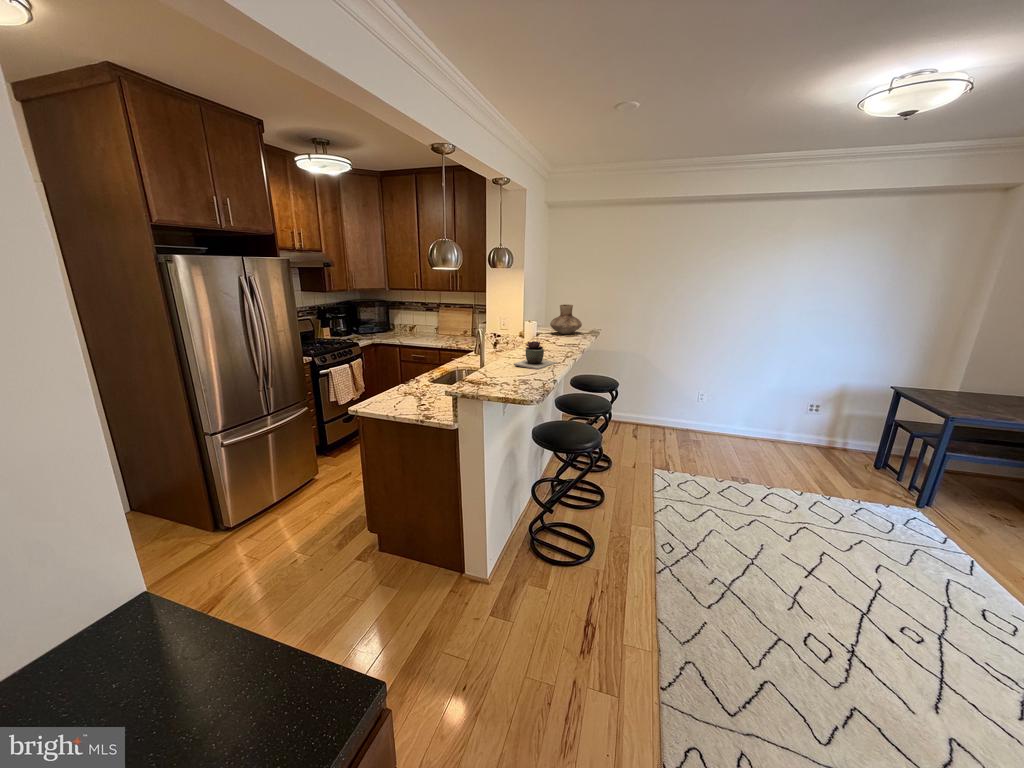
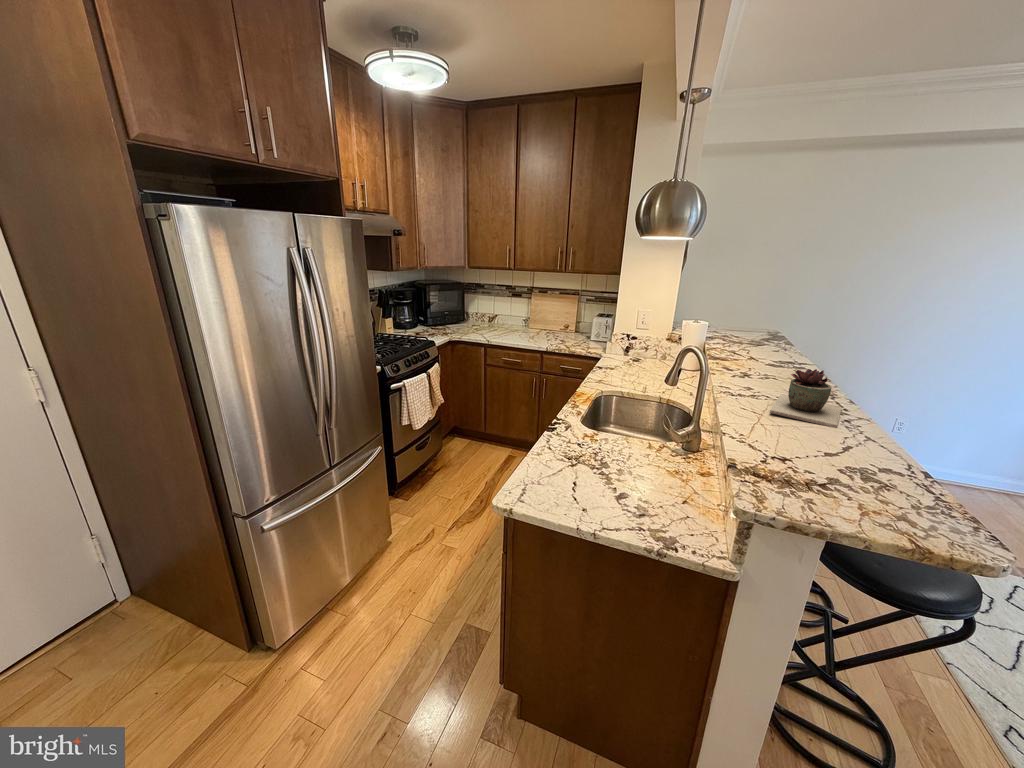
vase: present [550,304,582,334] -> none [712,293,764,336]

